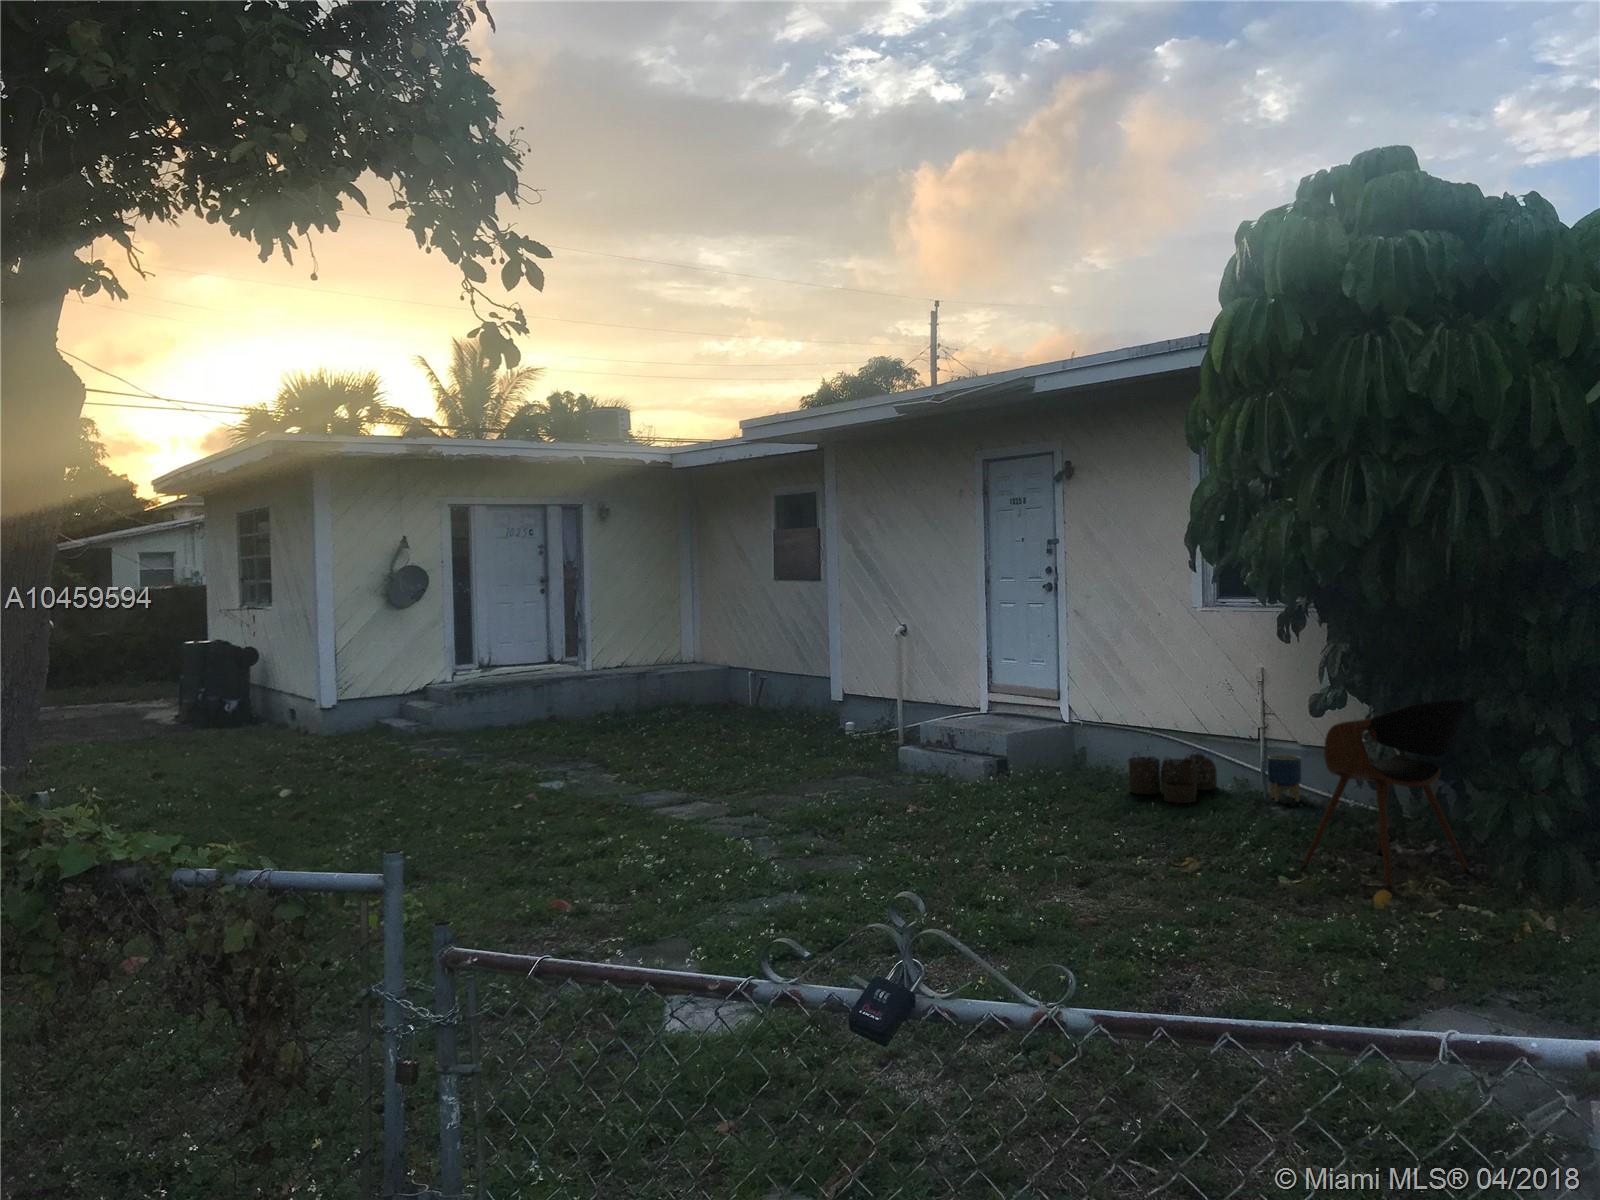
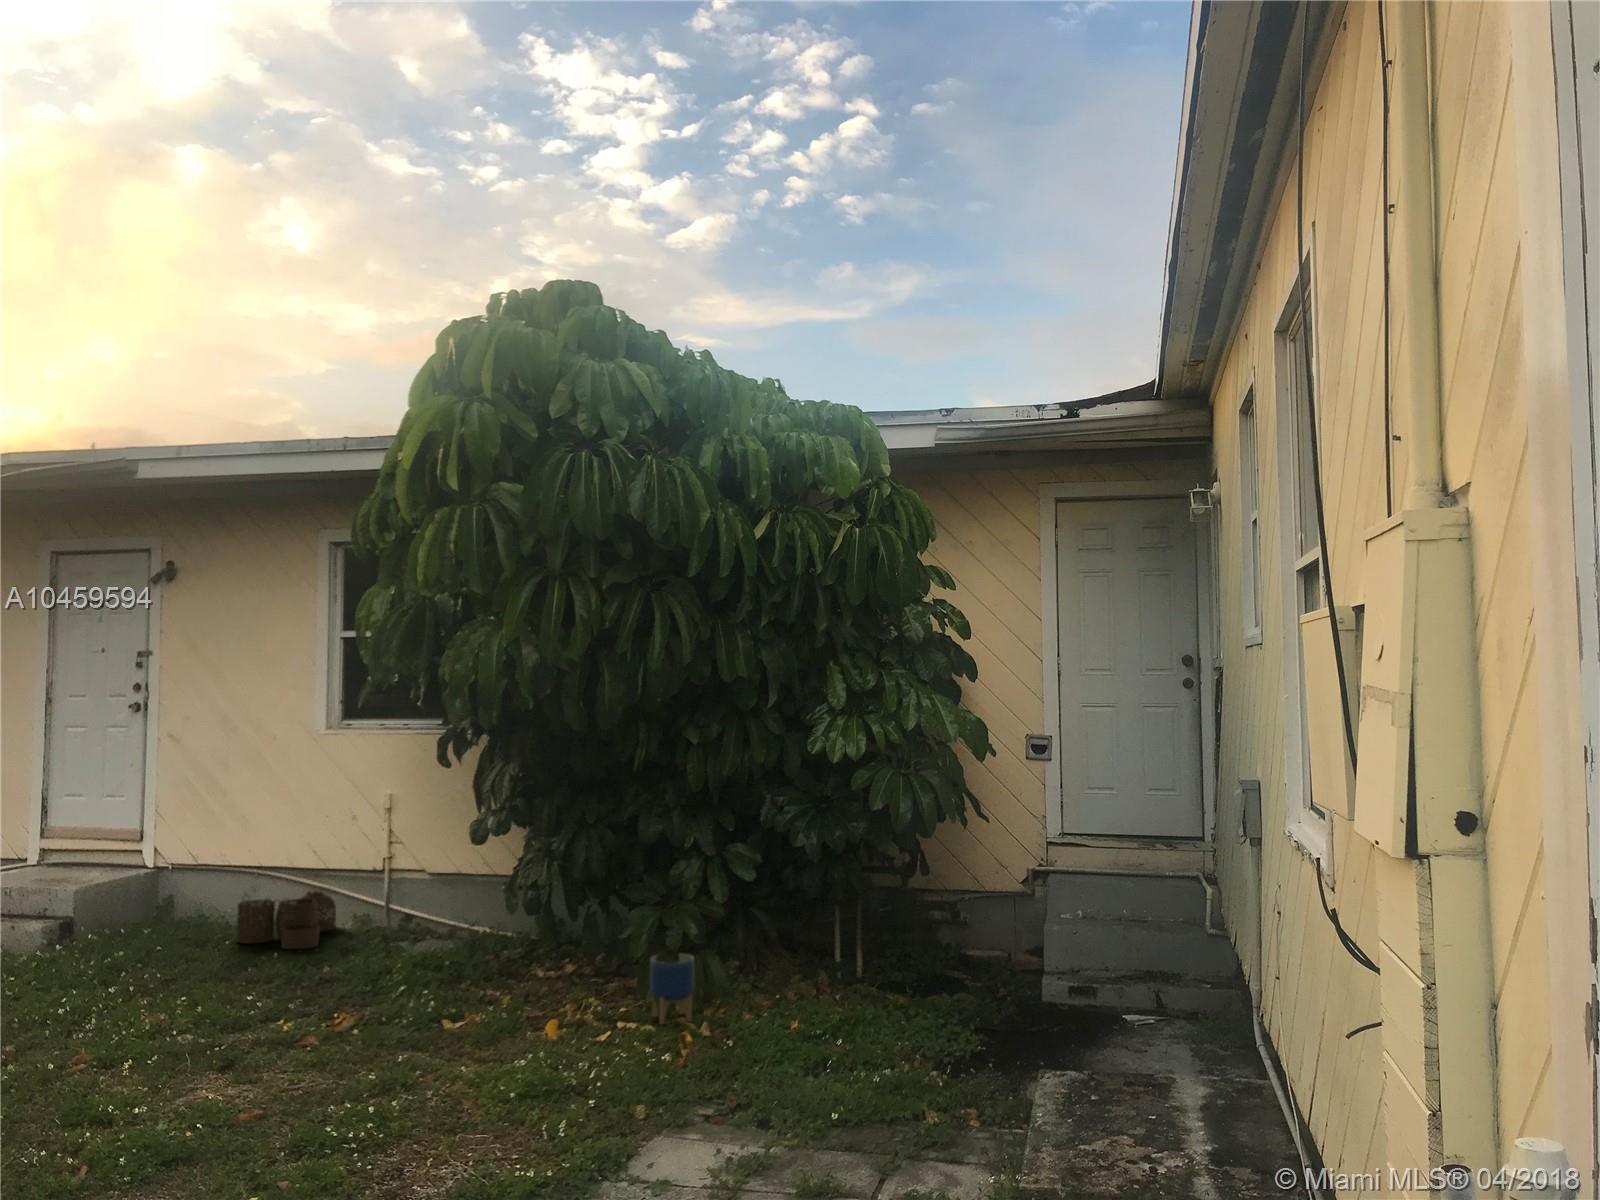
chair: present [1301,698,1470,890] -> none [460,816,623,1019]
planter: present [1268,755,1301,802] -> present [650,953,694,1025]

